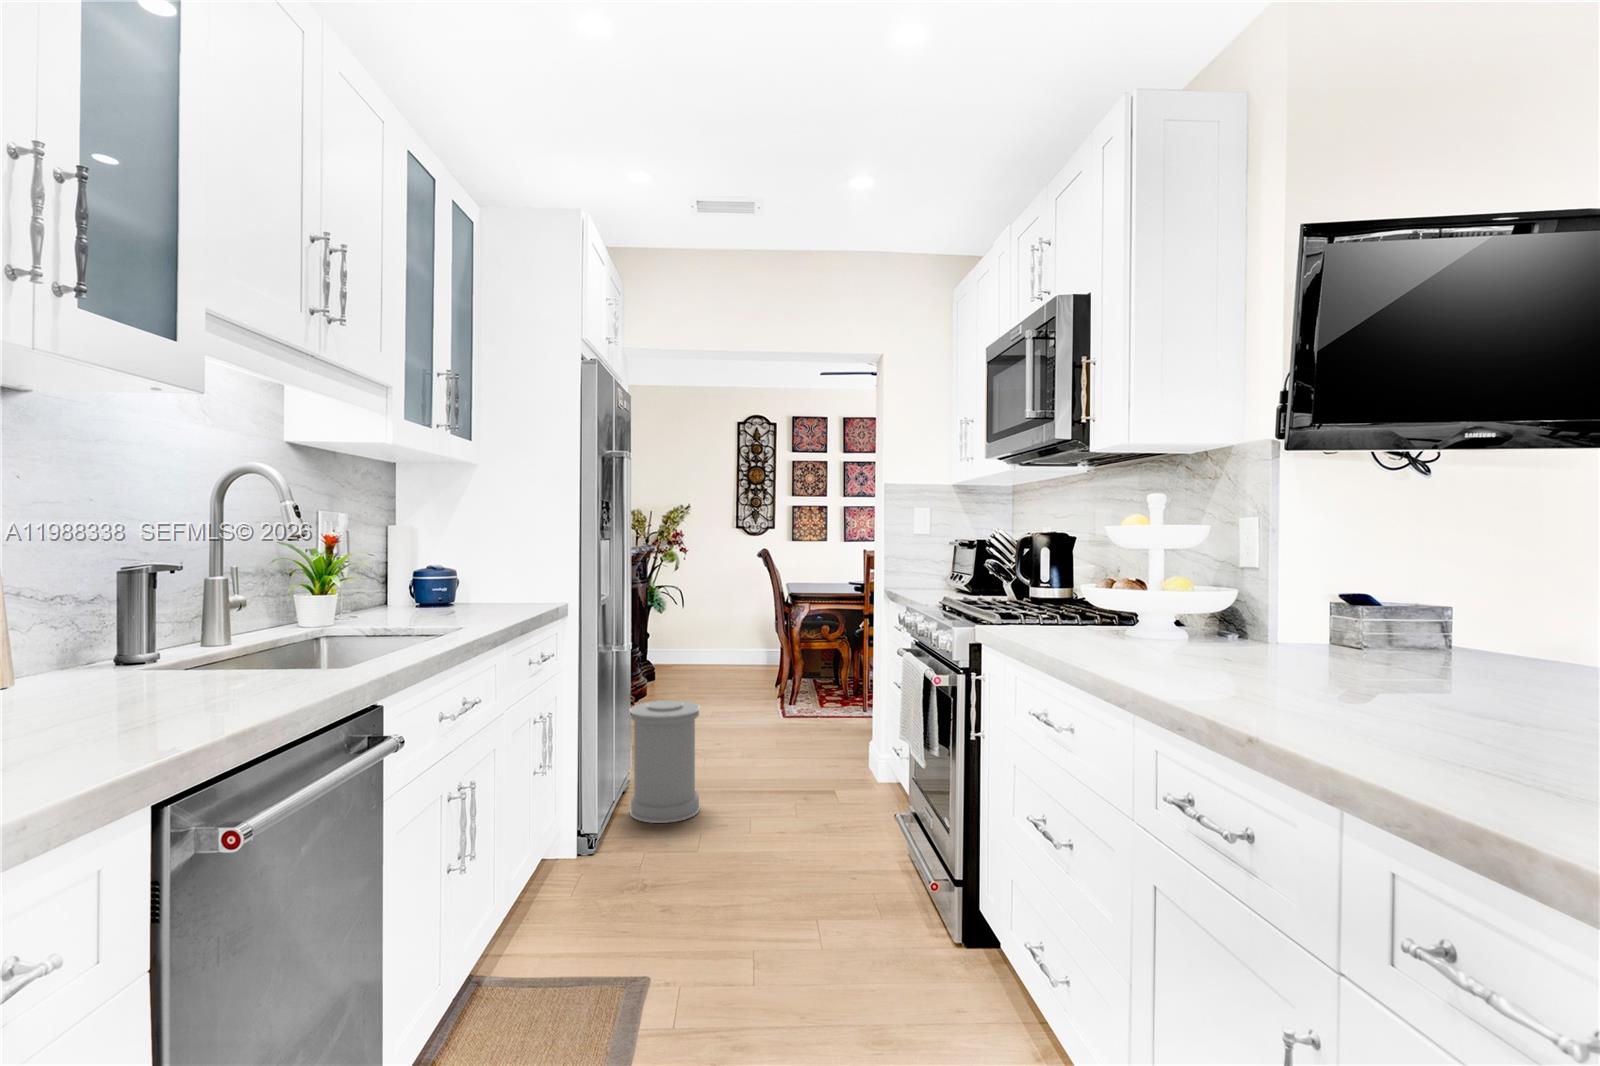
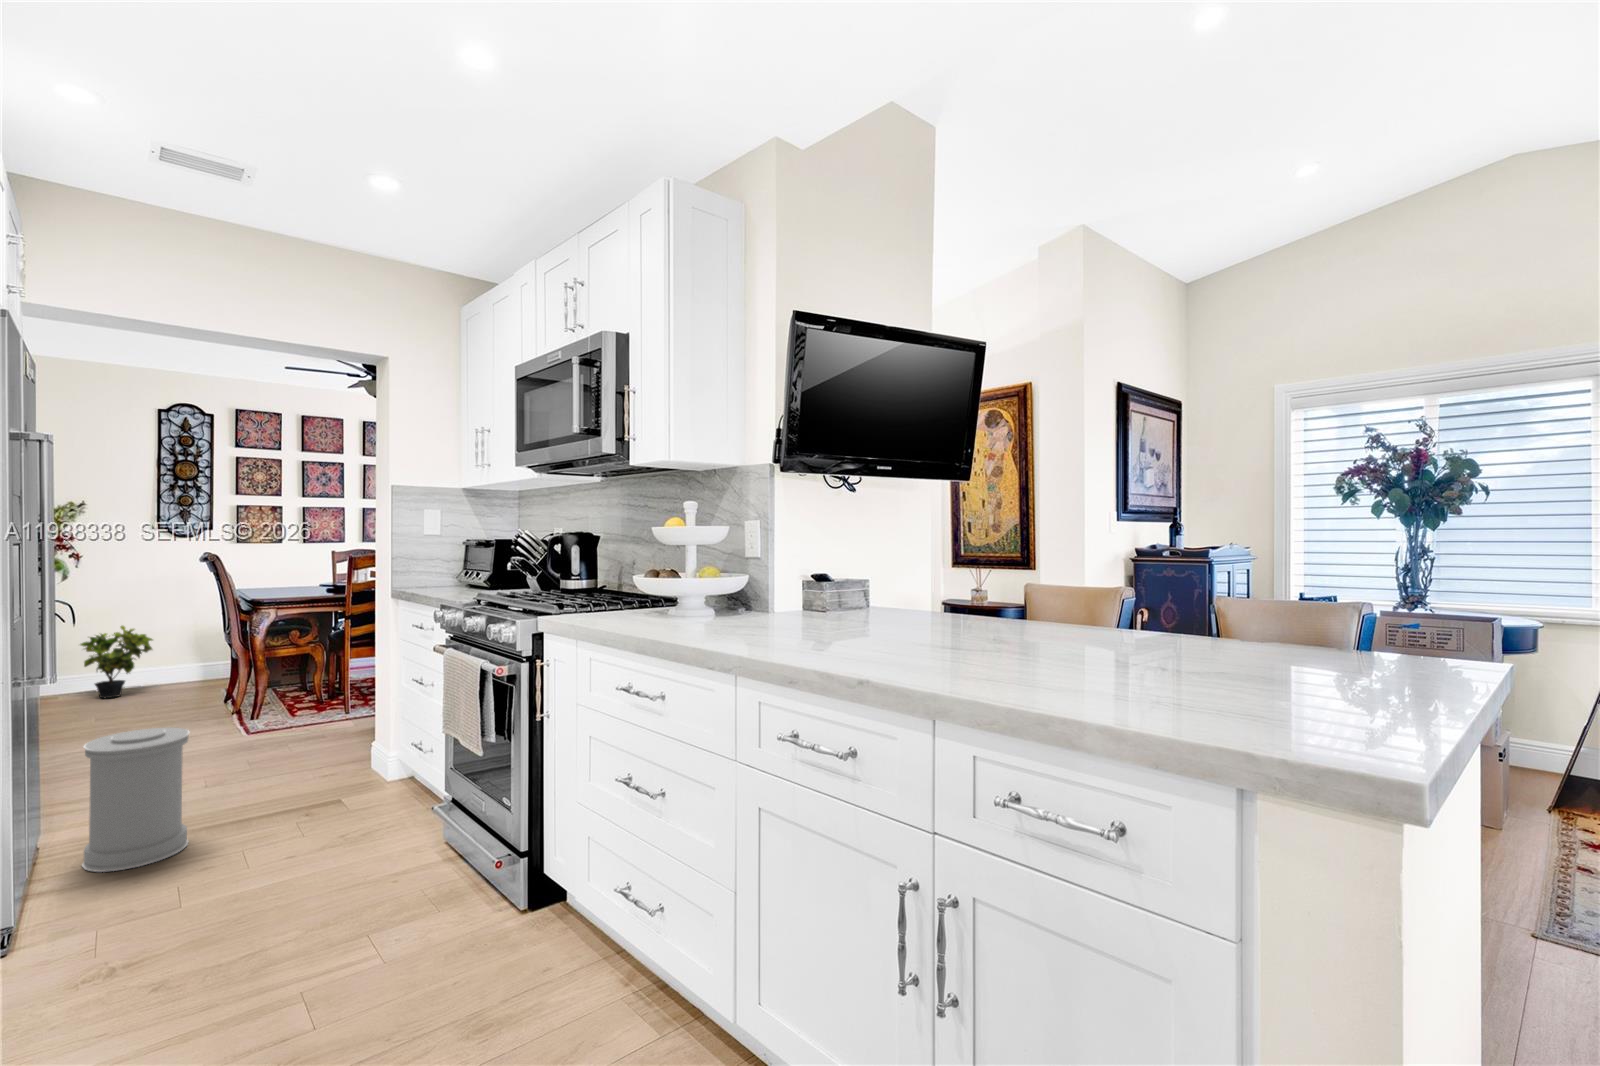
potted plant: none [689,610,735,671] -> present [80,626,153,698]

